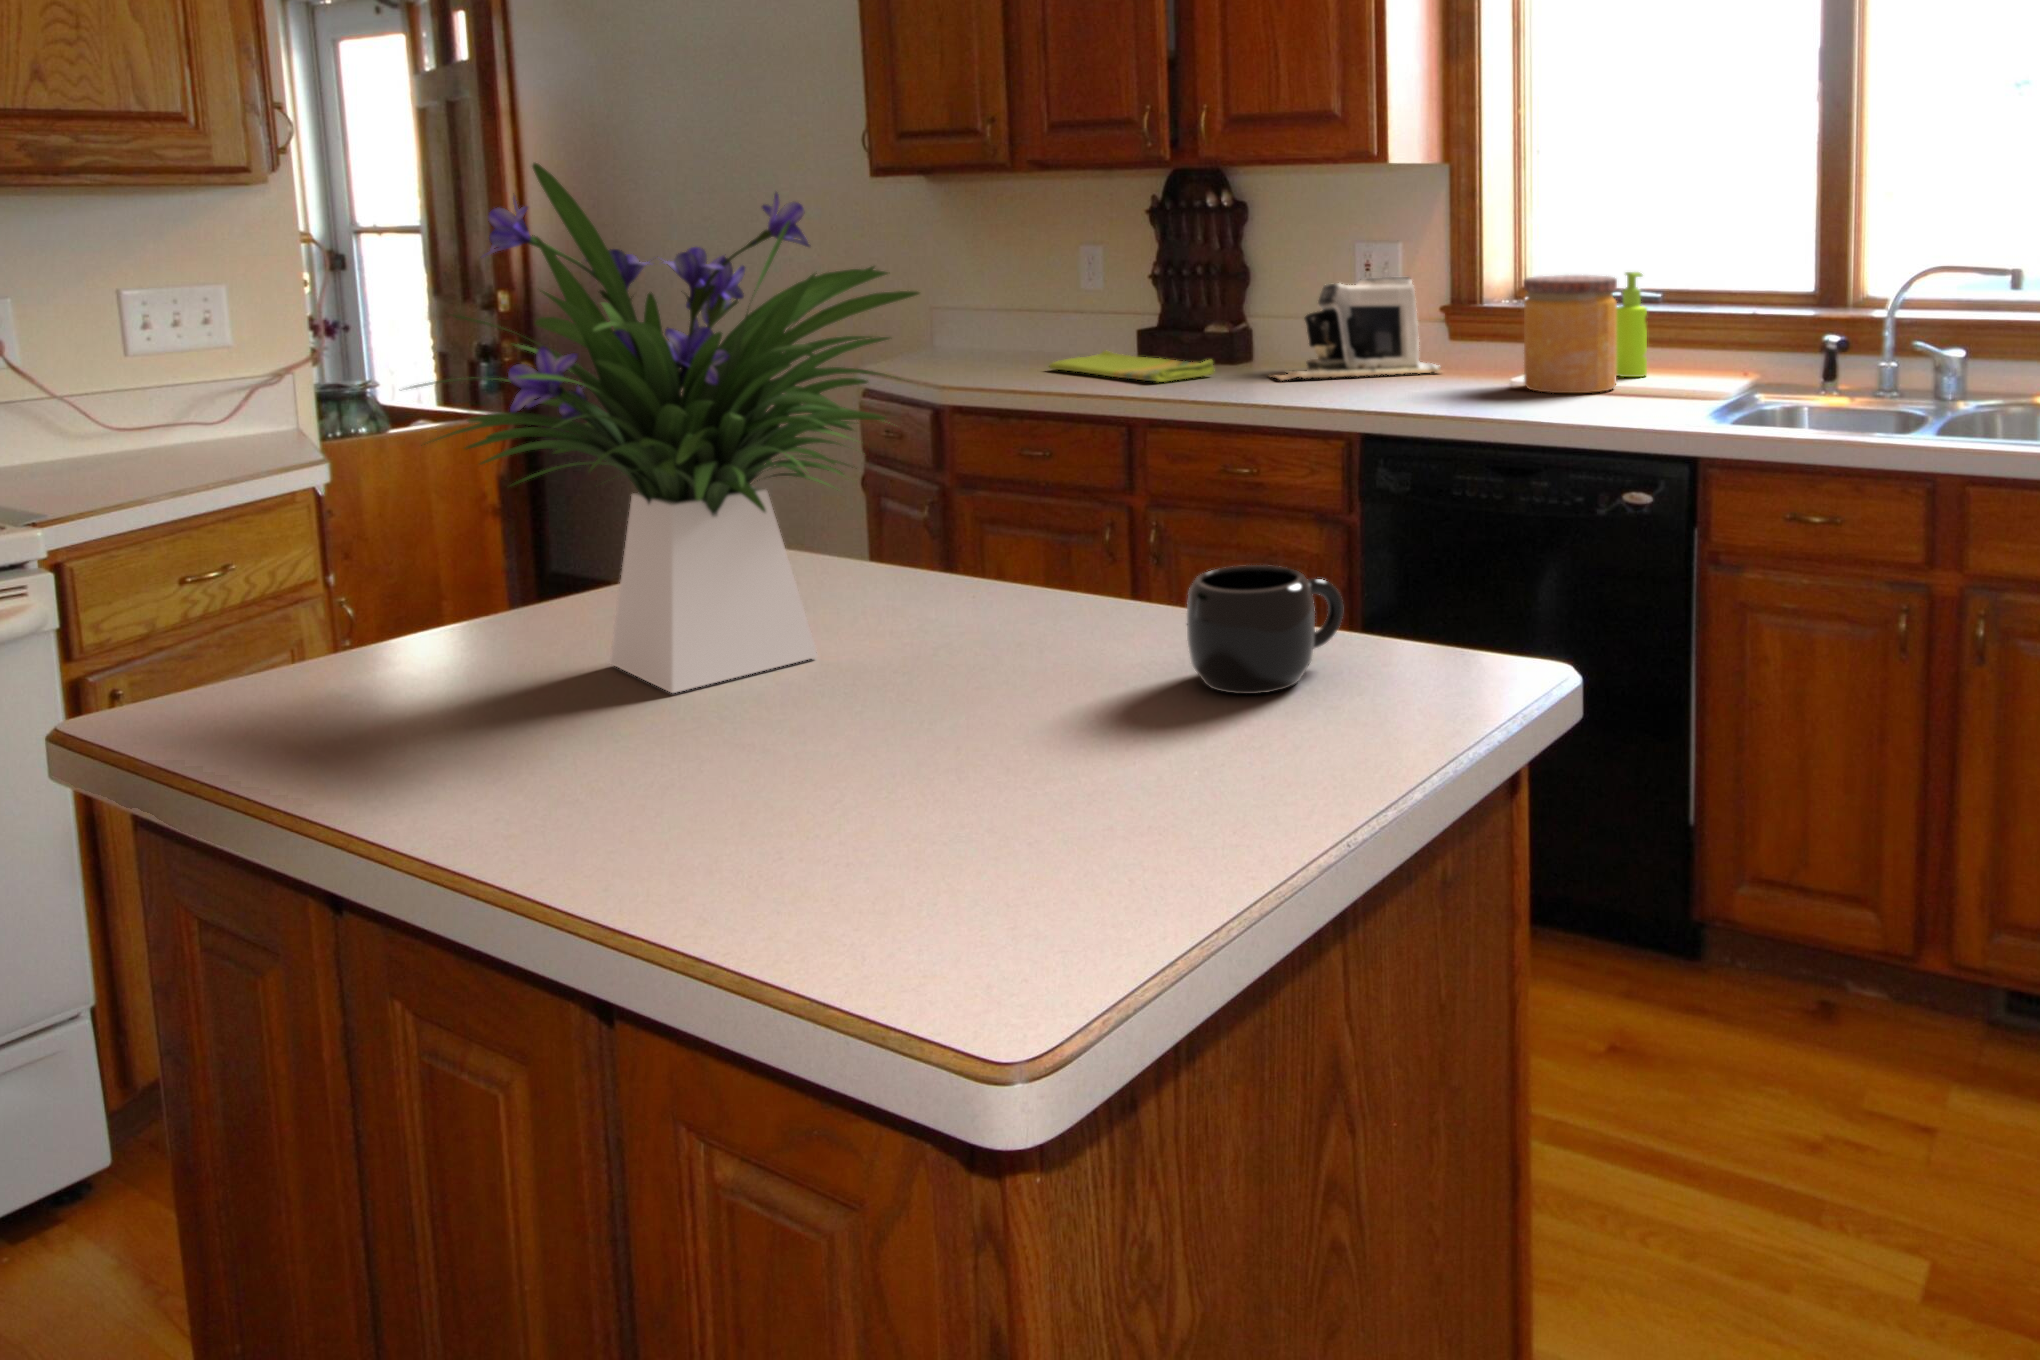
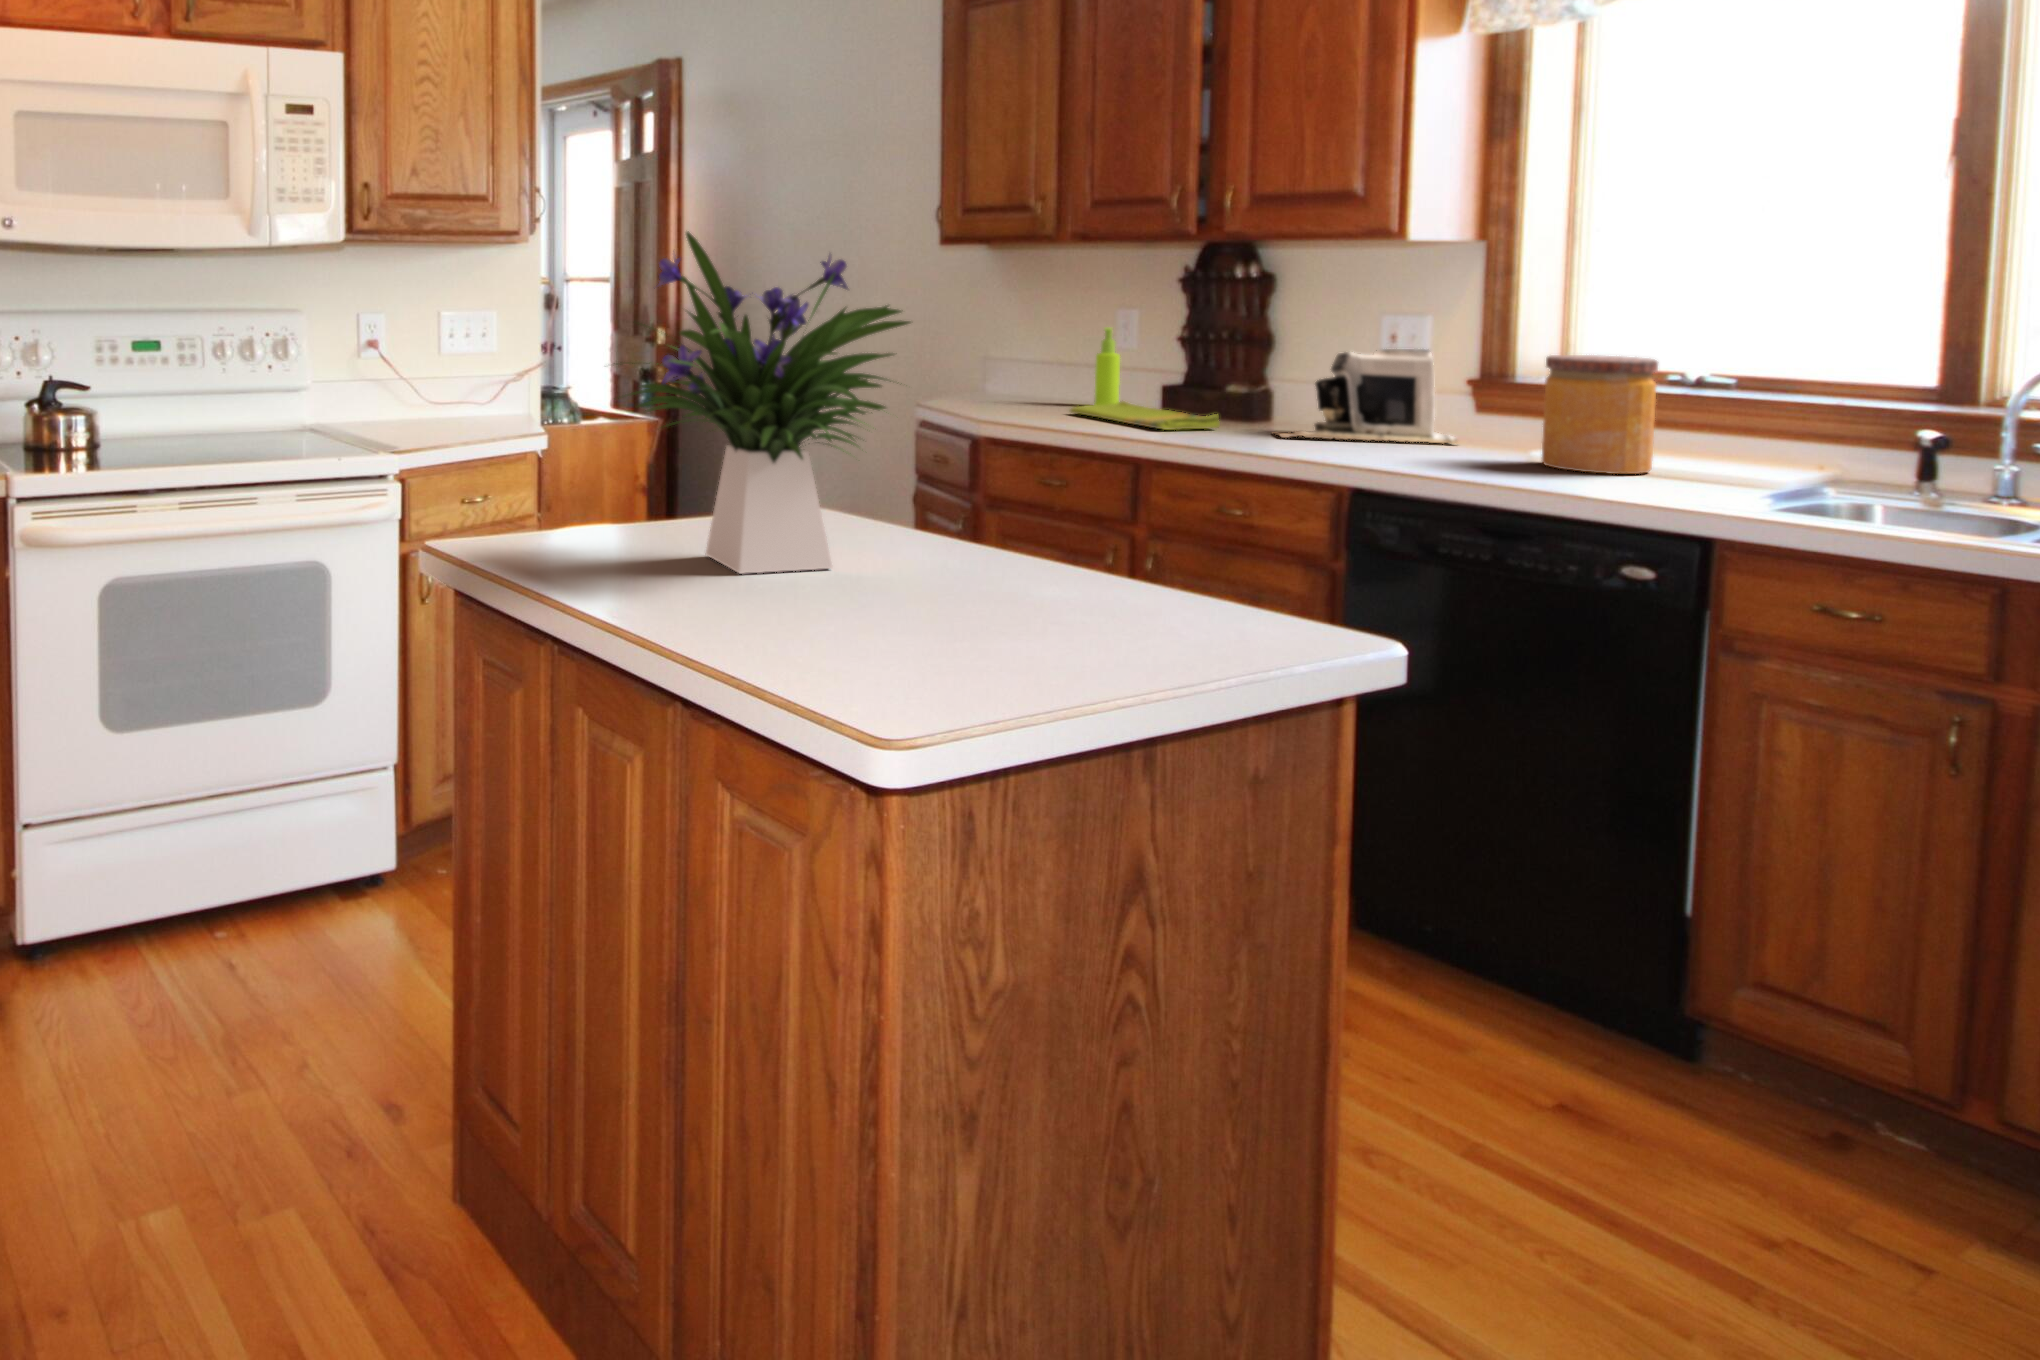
soap dispenser: present [1616,272,1647,377] -> present [1094,327,1120,405]
mug: present [1186,565,1343,694] -> none [1083,538,1214,630]

